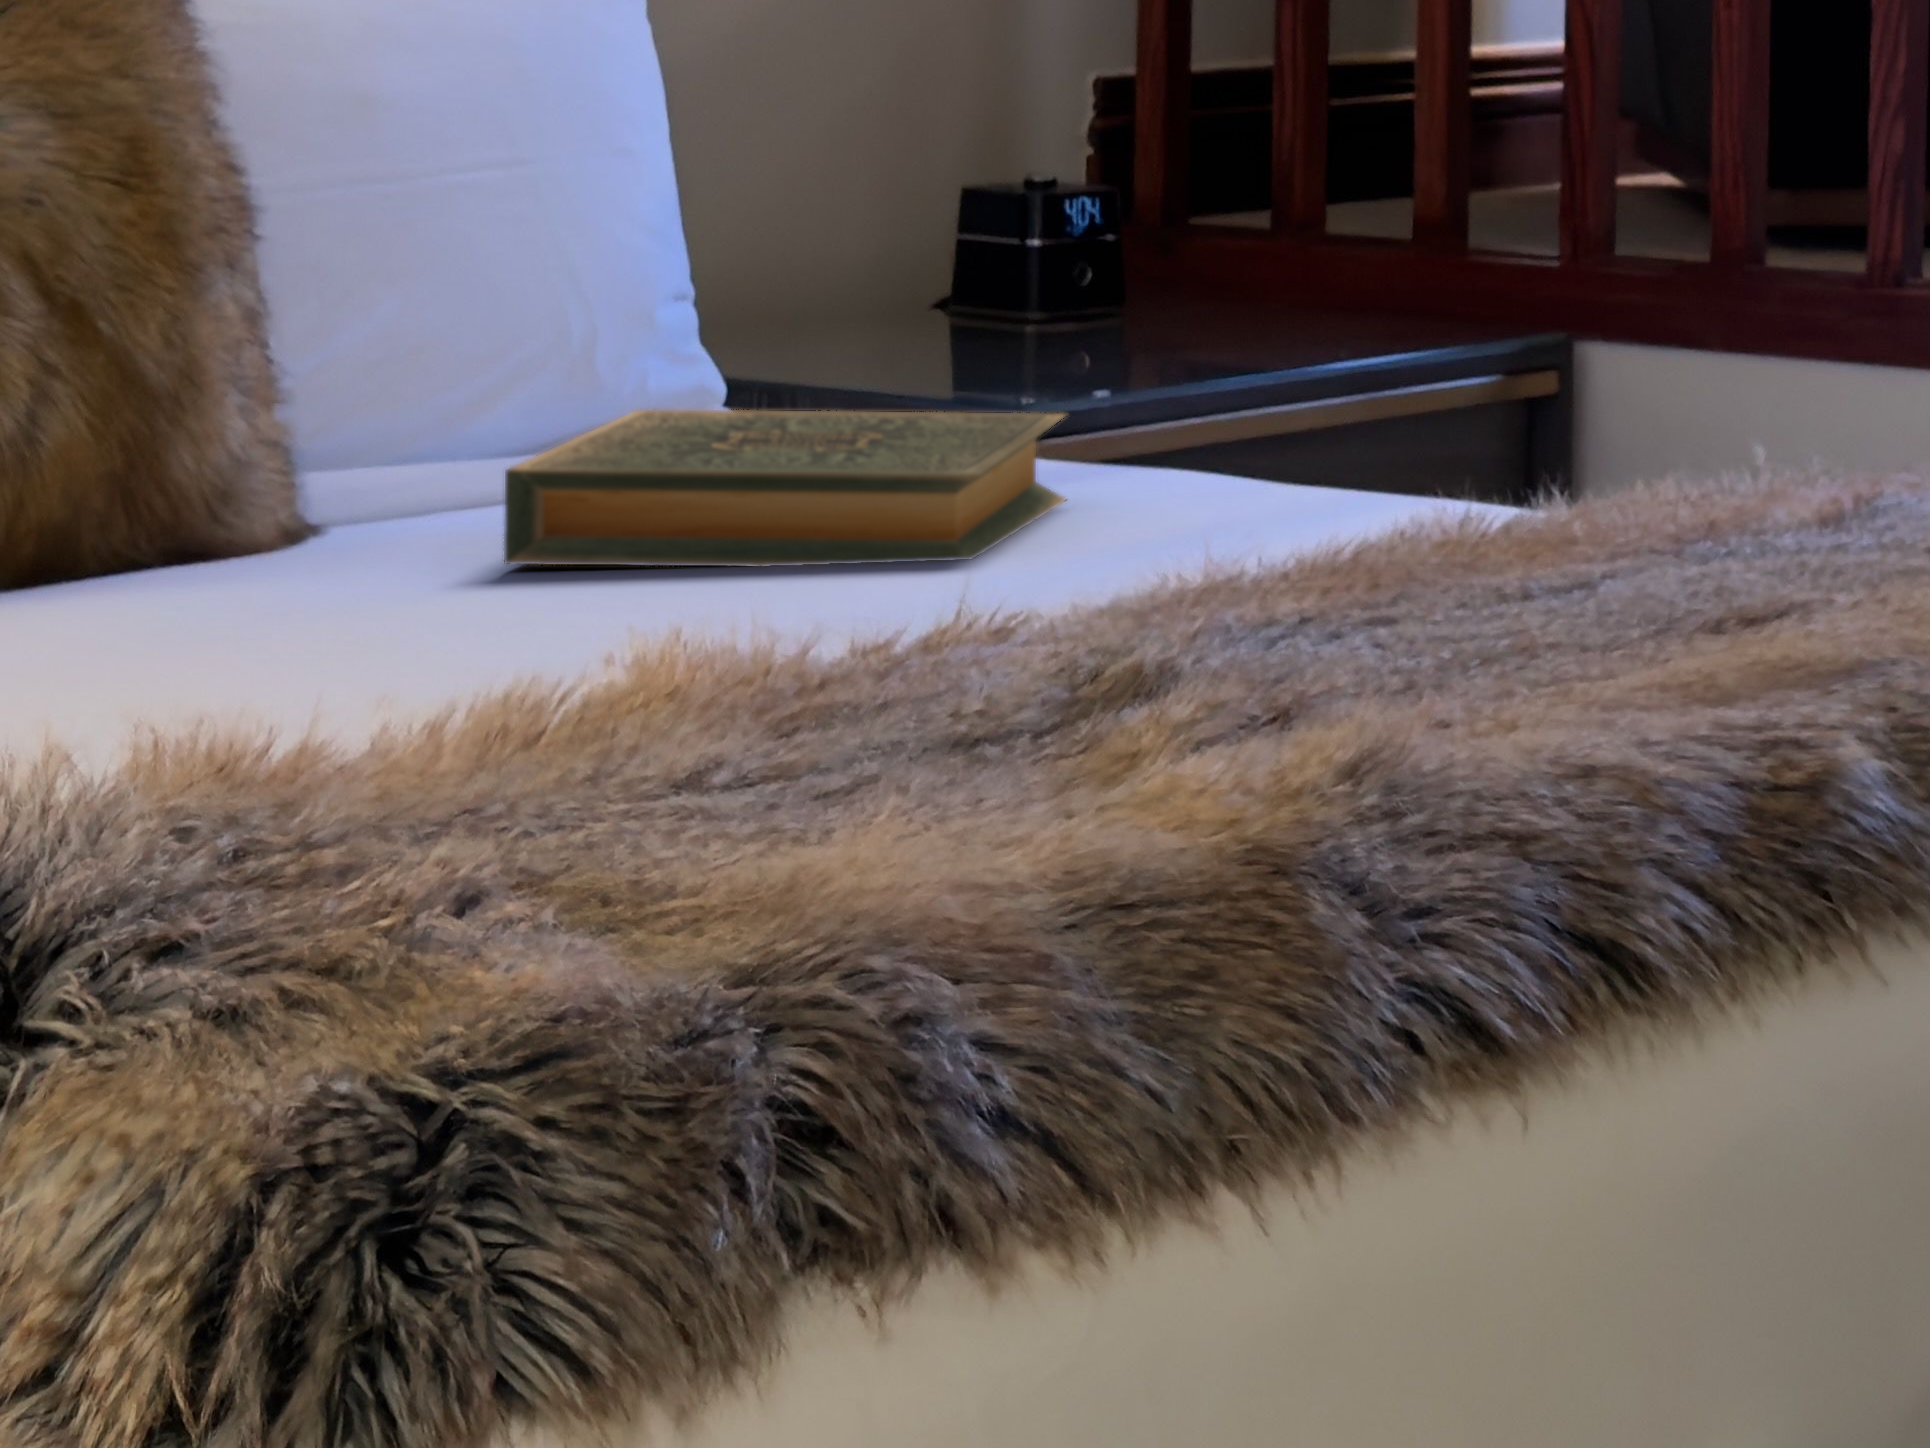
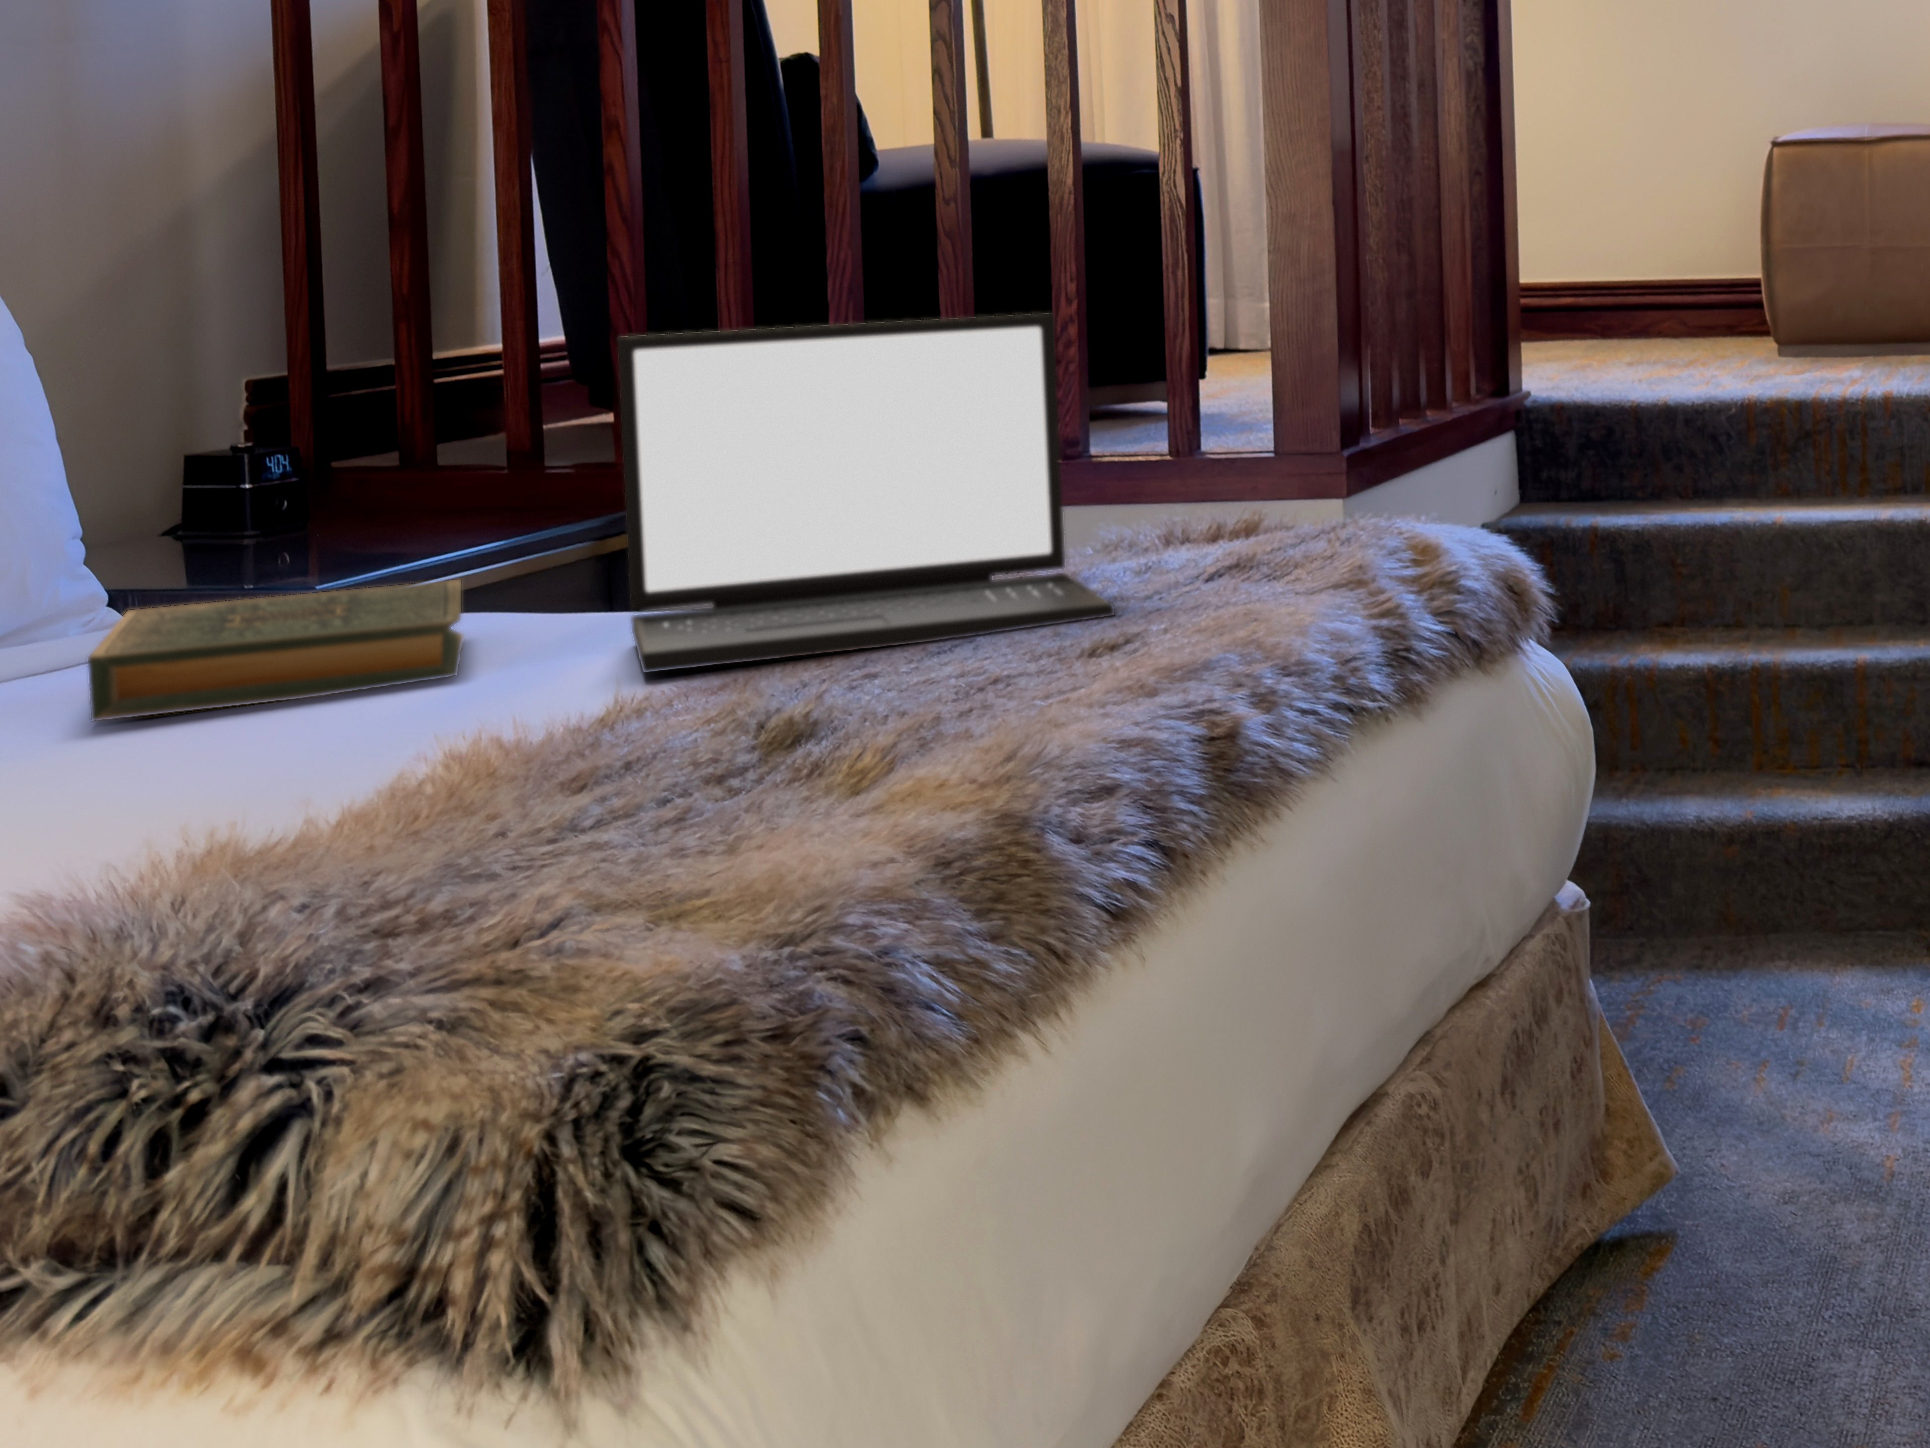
laptop: none [1157,53,1895,595] -> present [618,314,1115,672]

